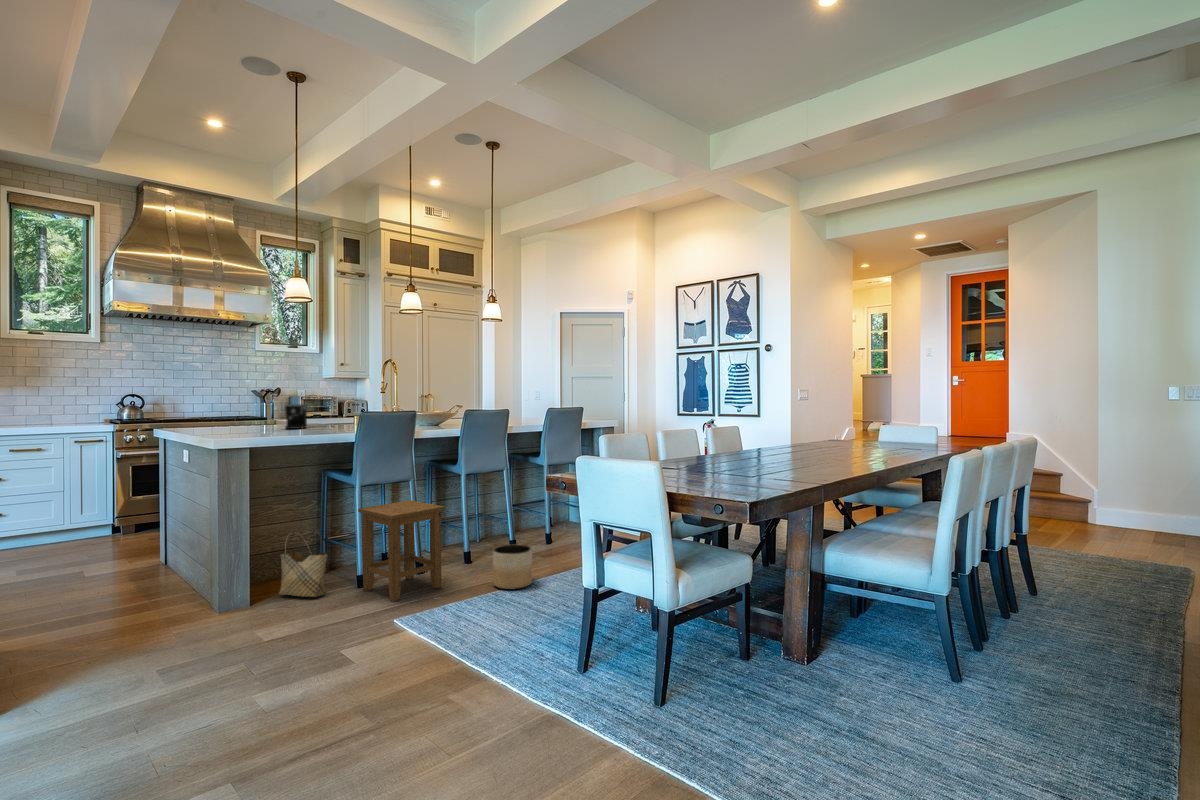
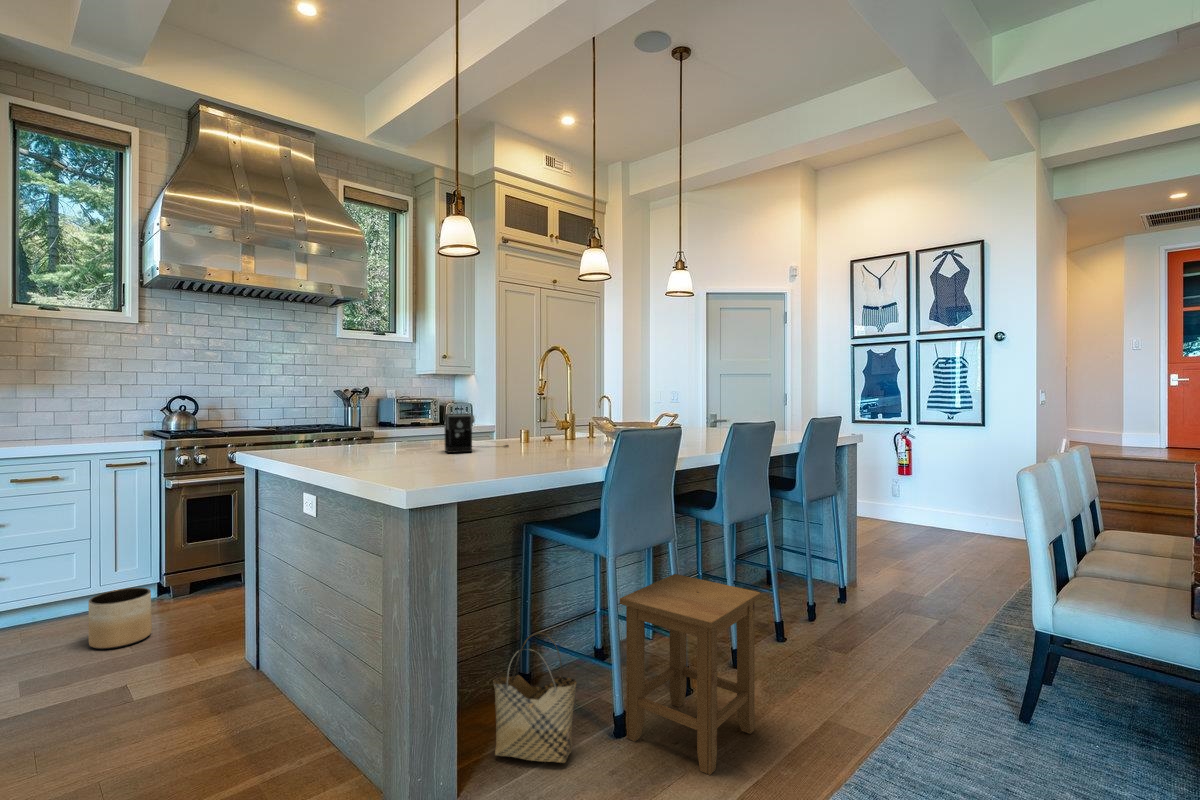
planter: present [493,544,532,589] -> present [88,588,152,649]

